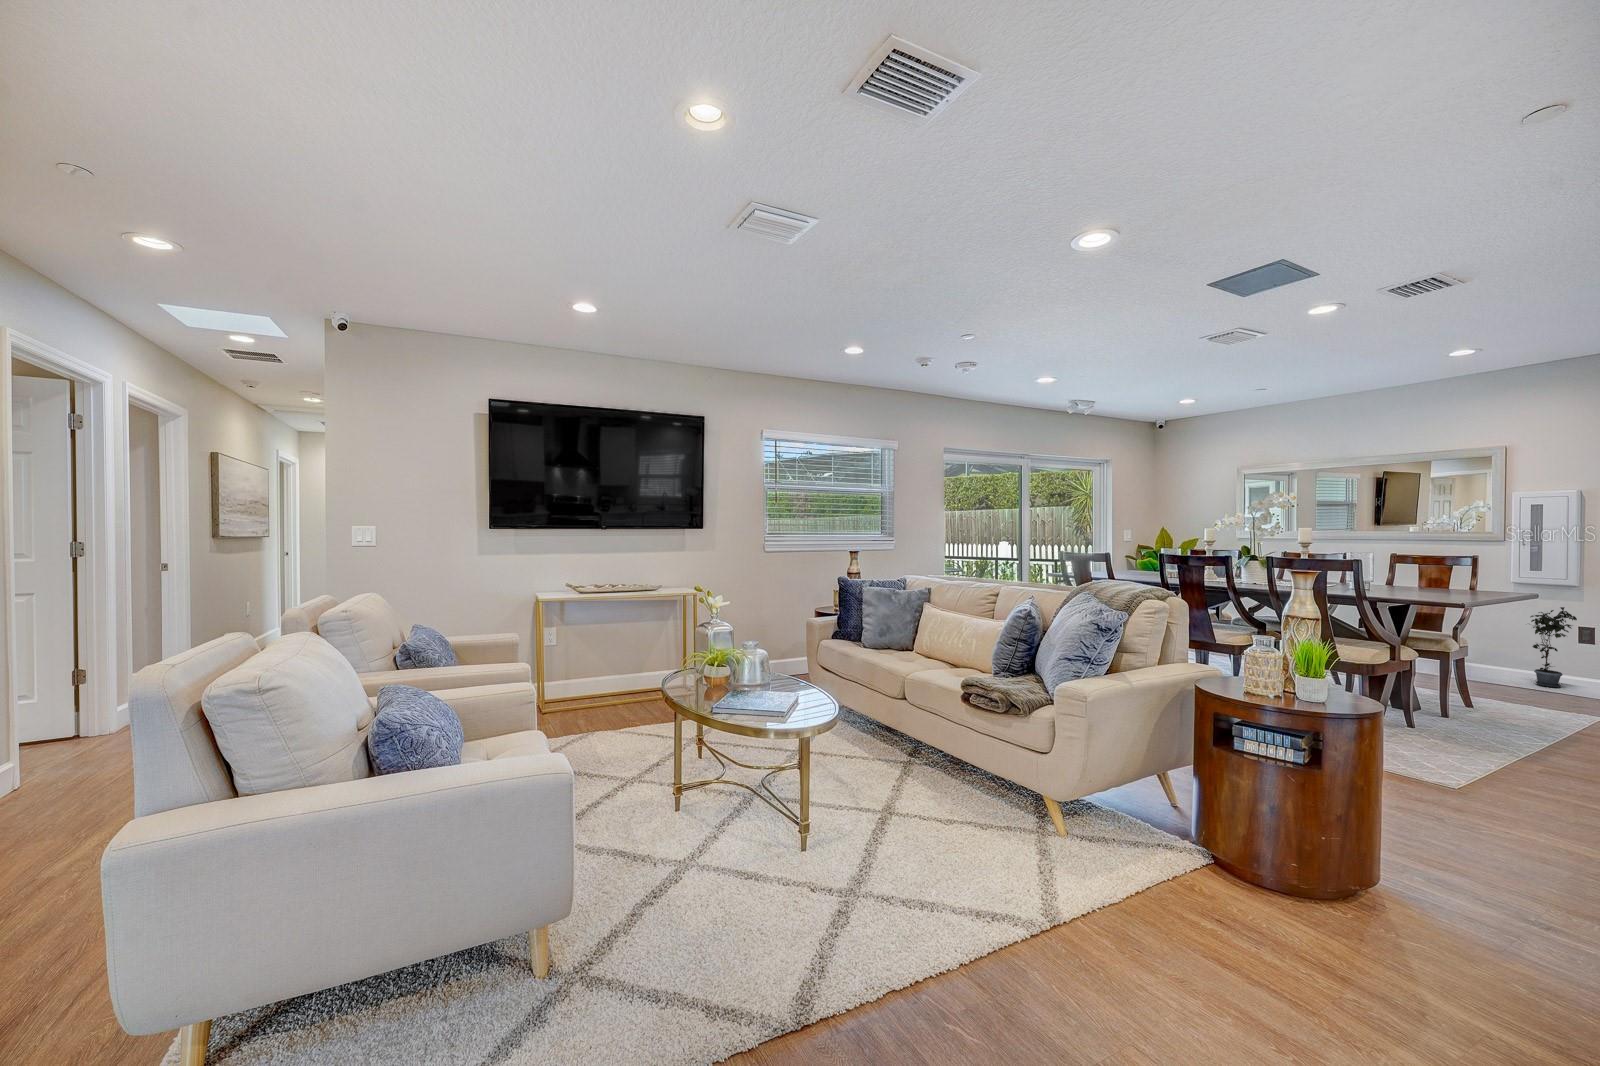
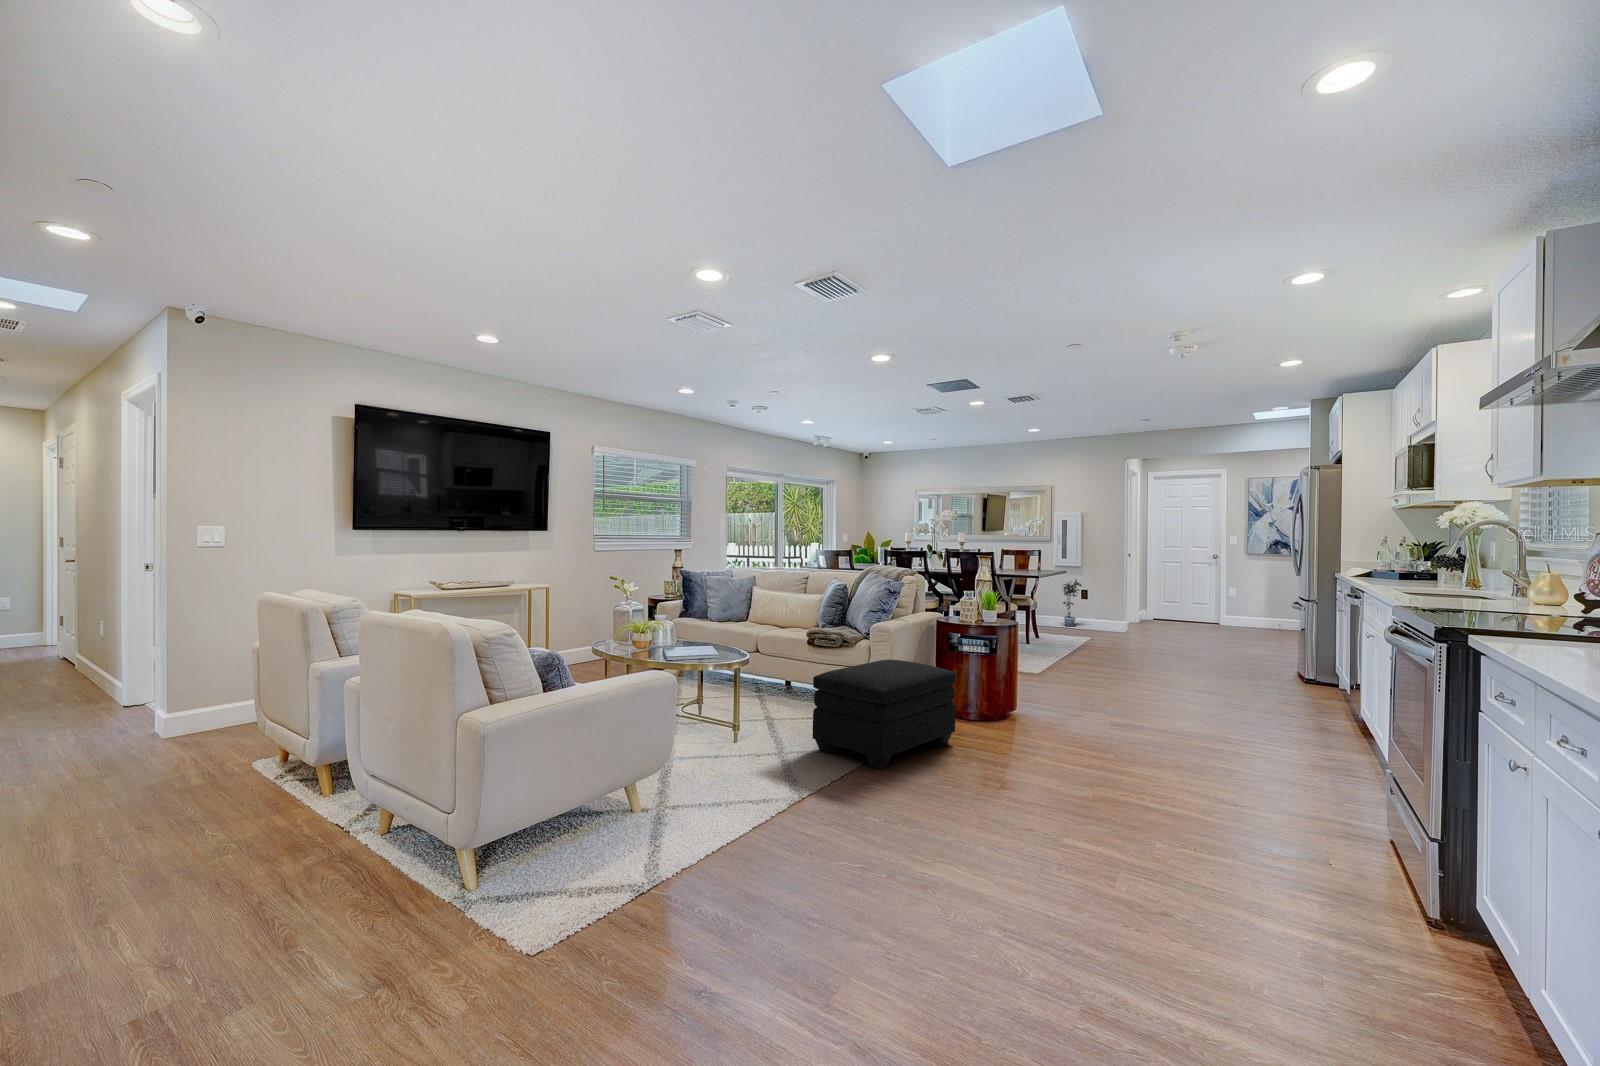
ottoman: none [903,752,1195,987] -> present [813,660,956,769]

